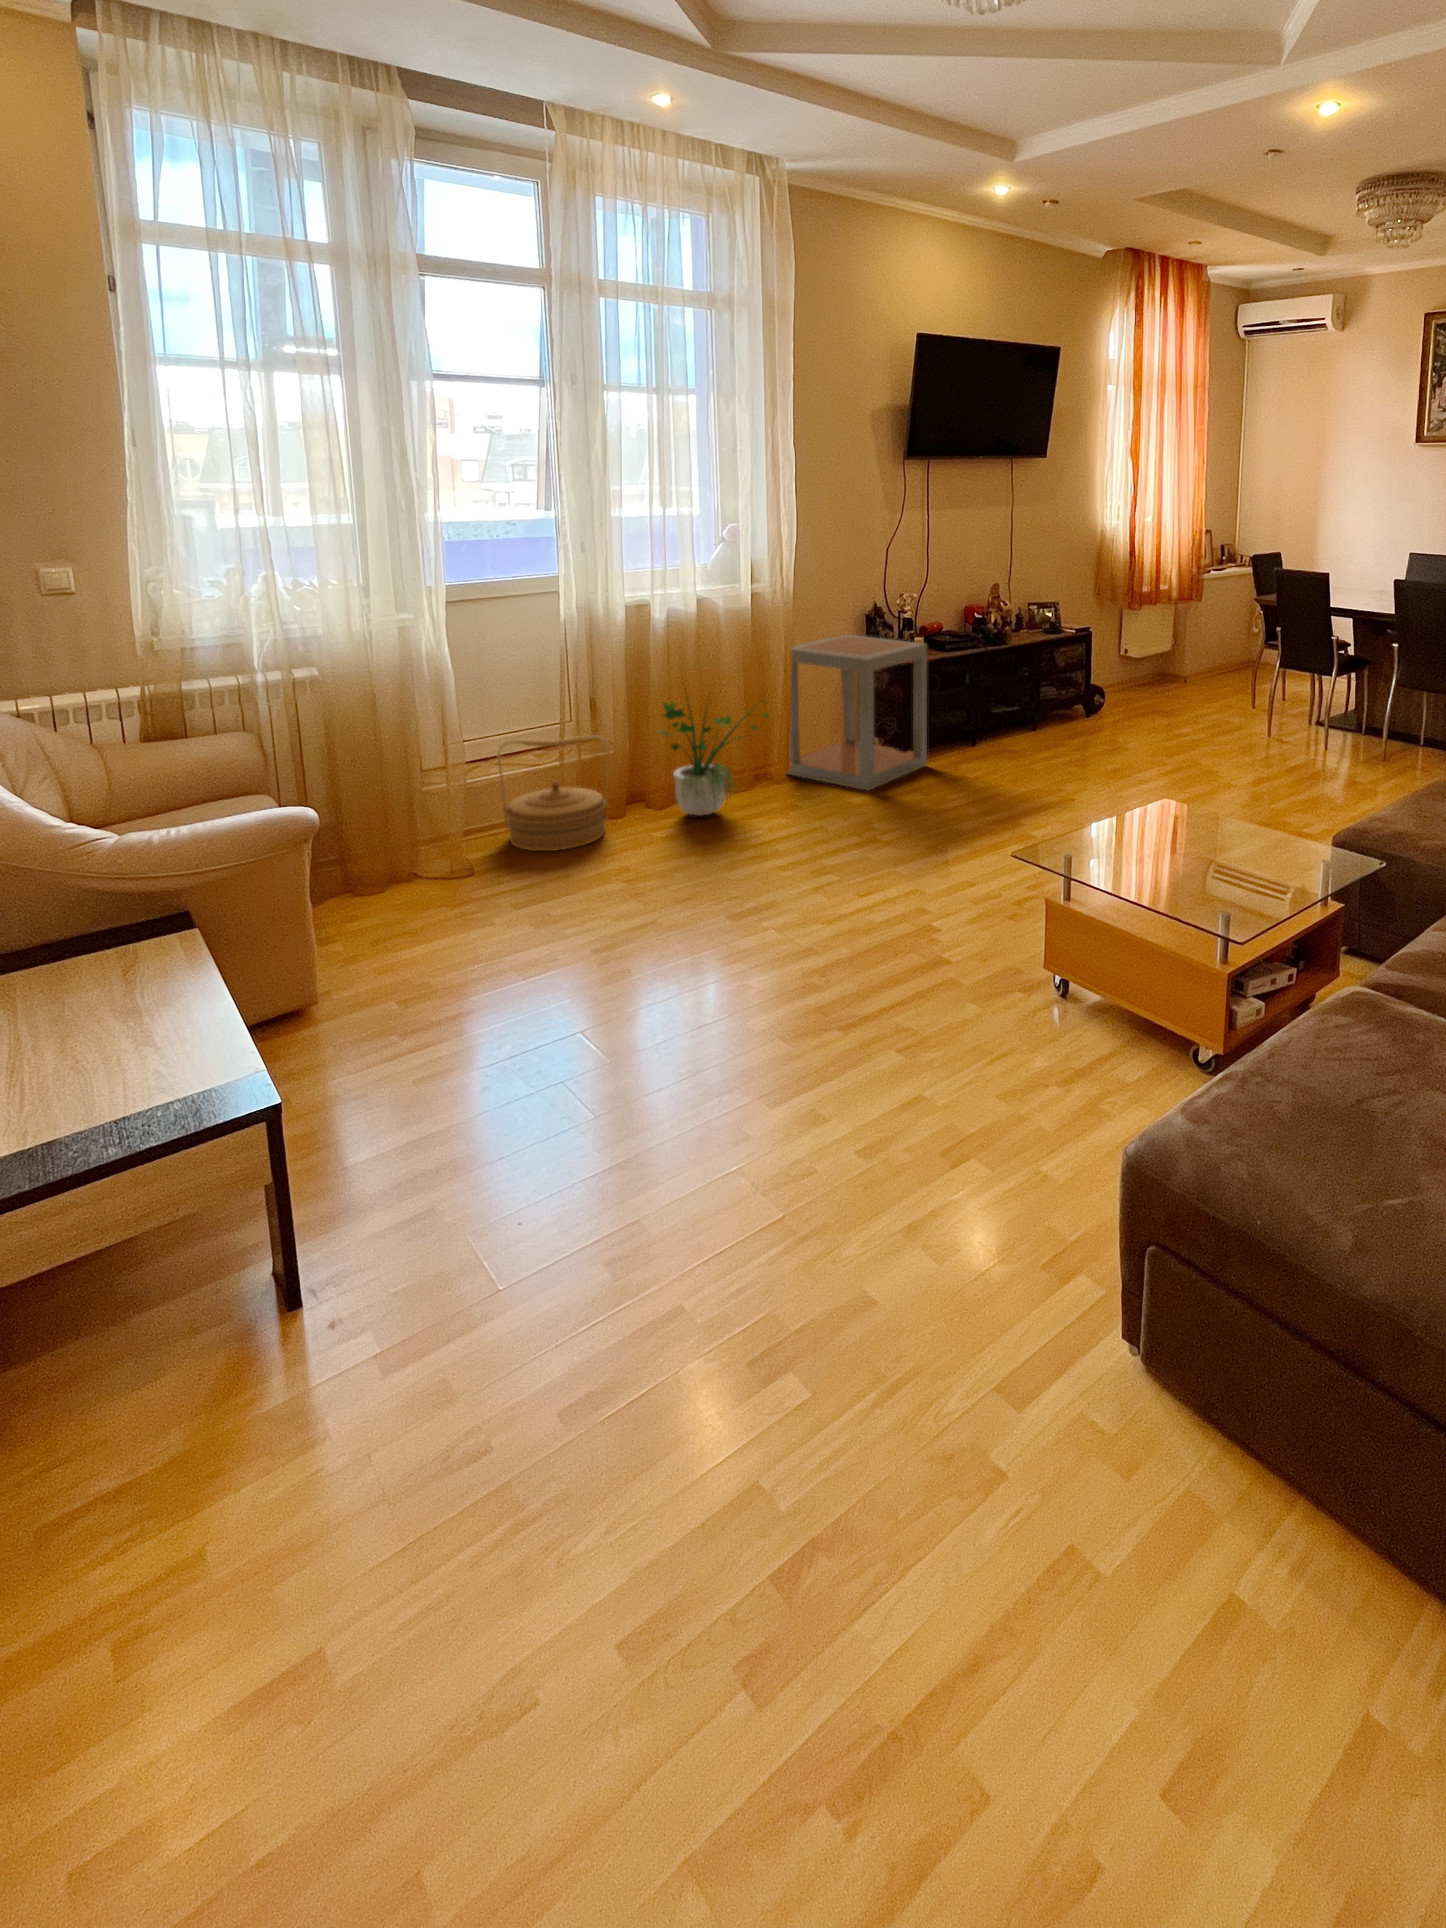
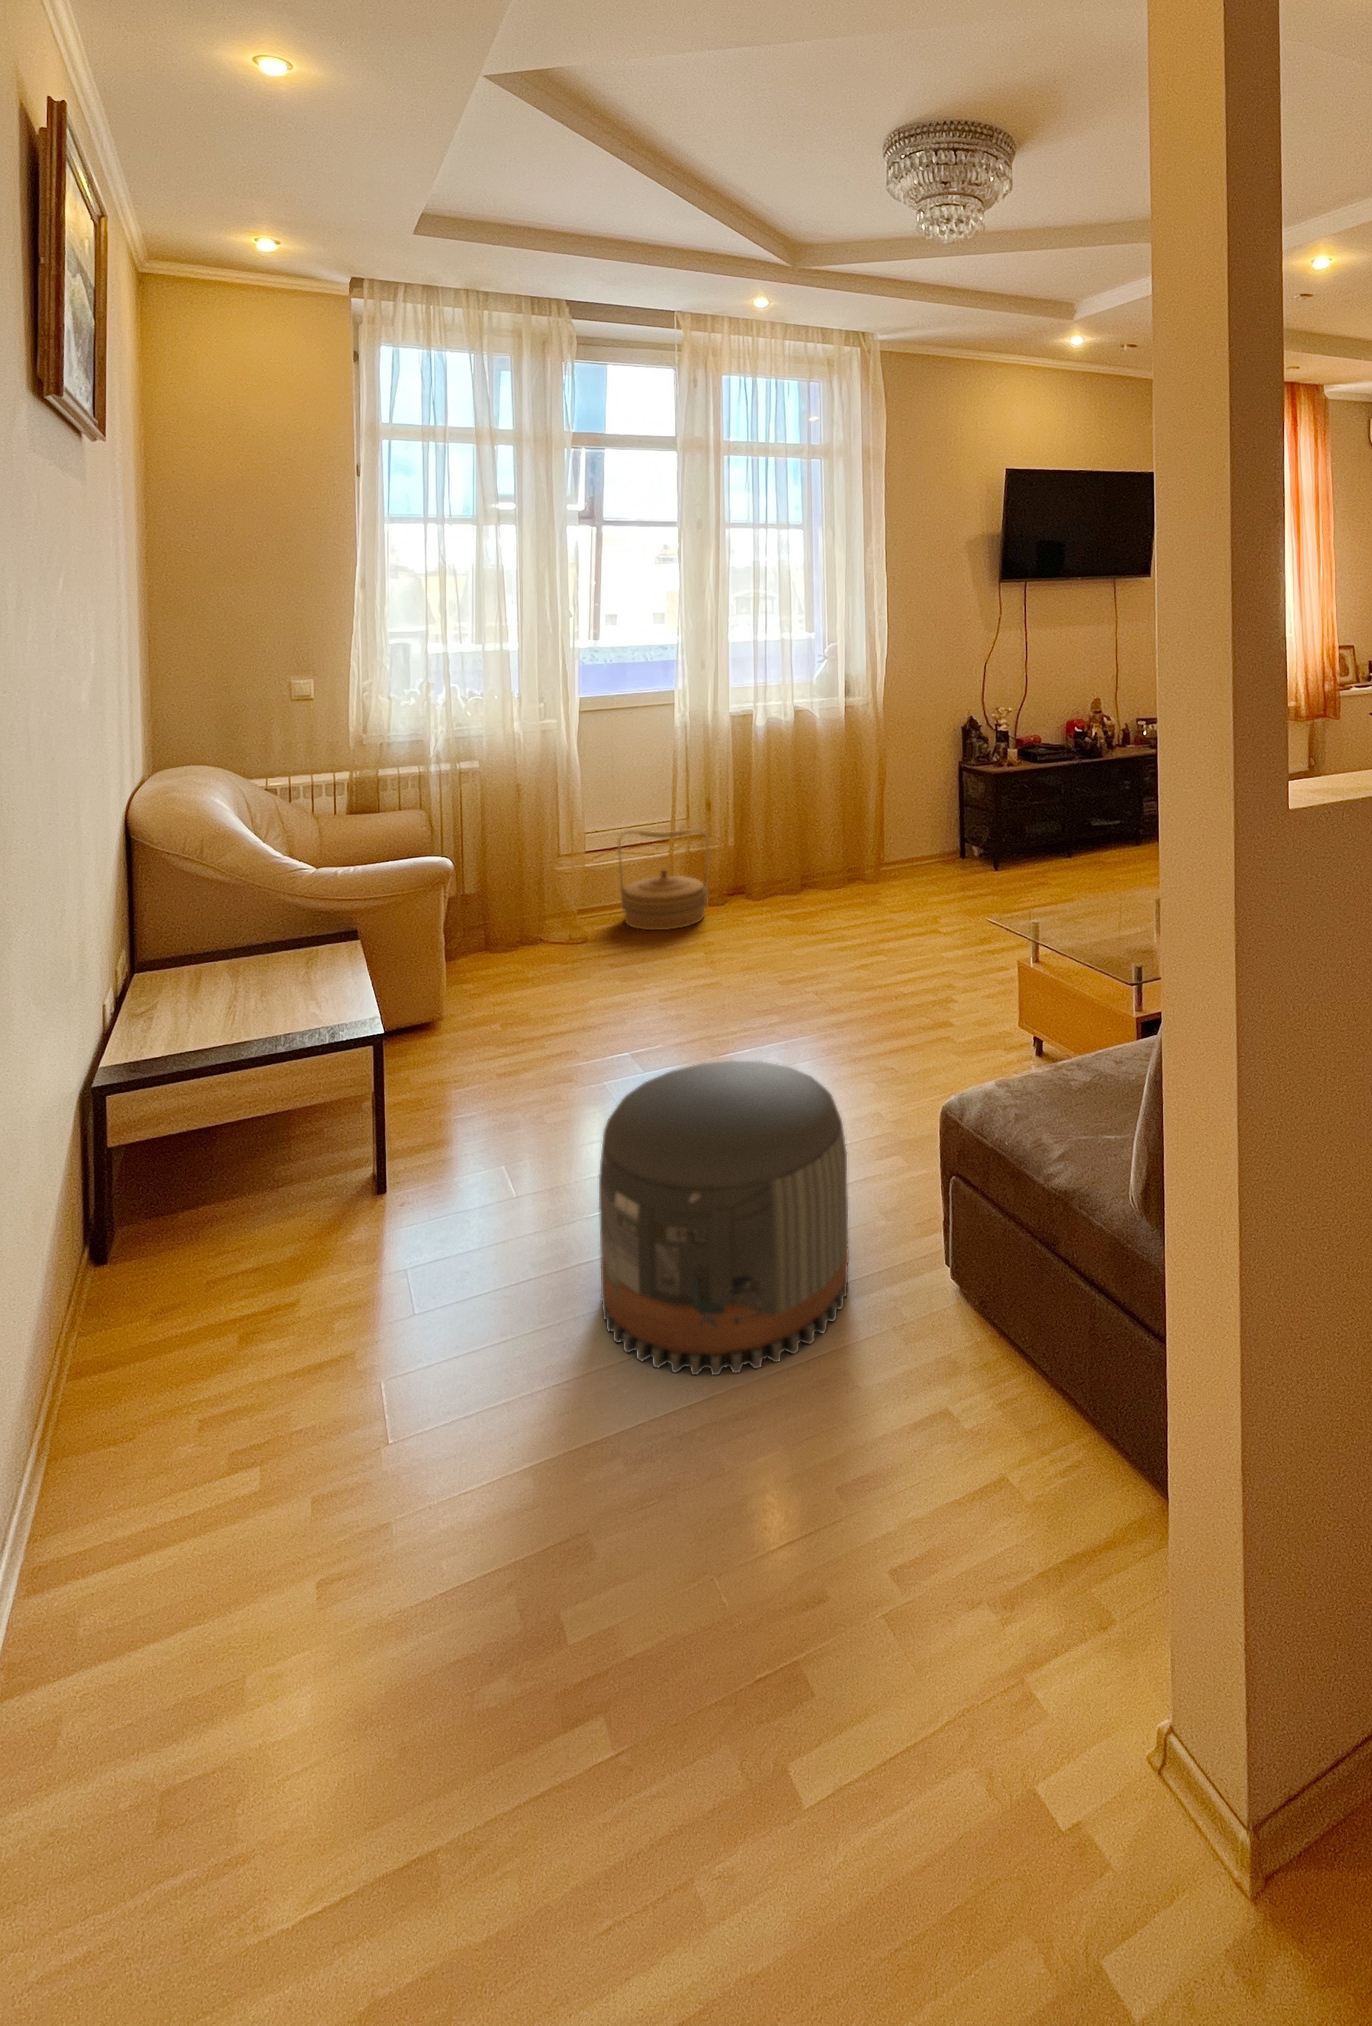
side table: present [788,635,927,791] -> none [876,747,1014,896]
potted plant: present [661,703,768,815] -> none [748,775,861,909]
pouf: none [644,1024,938,1399] -> present [599,1061,849,1375]

